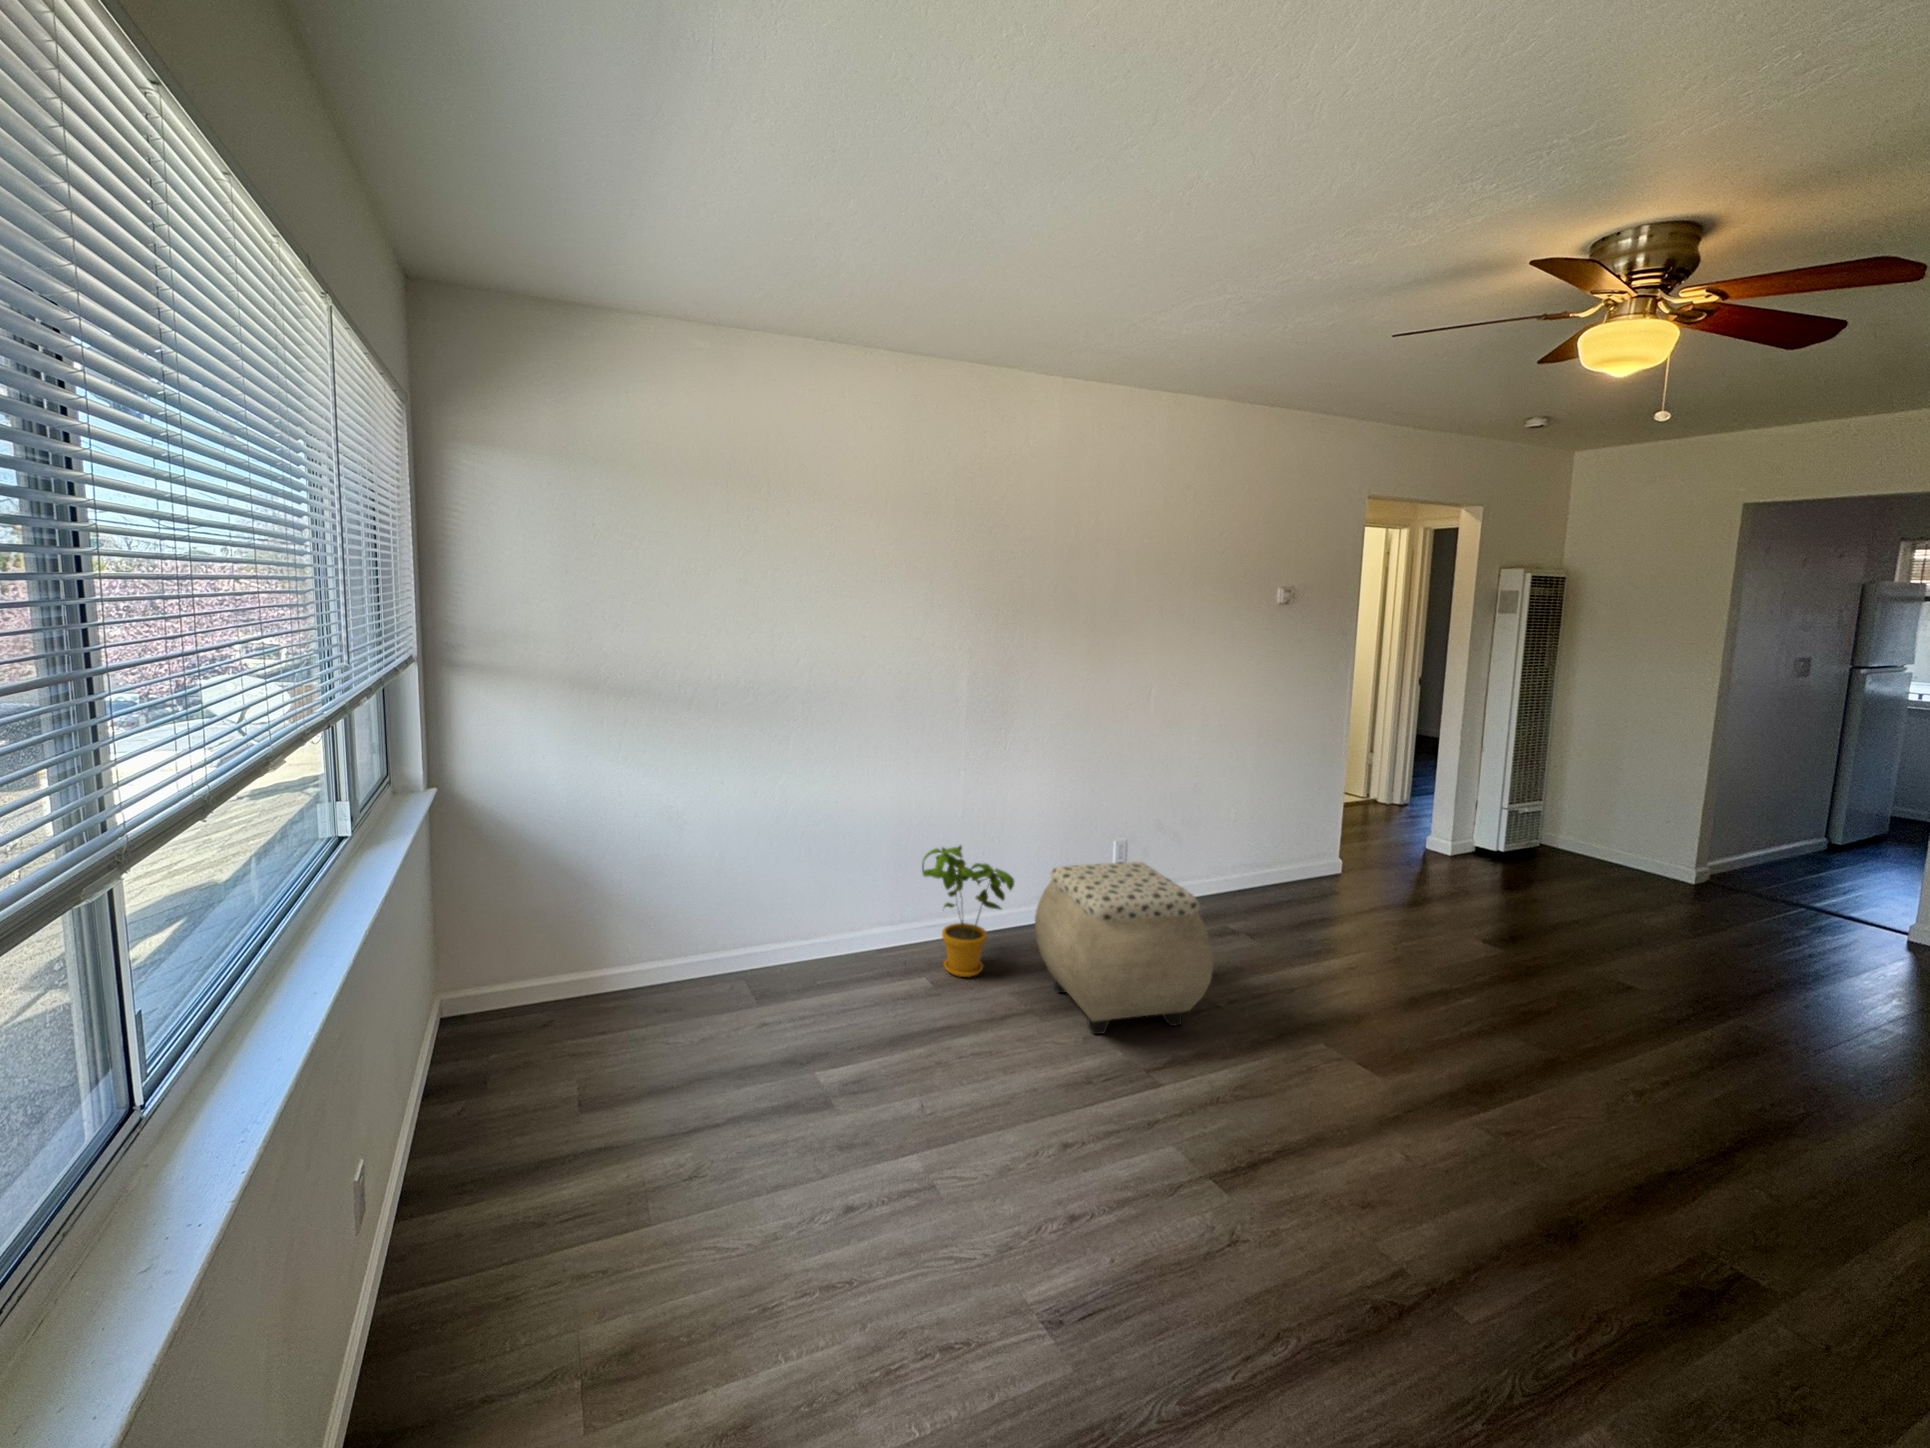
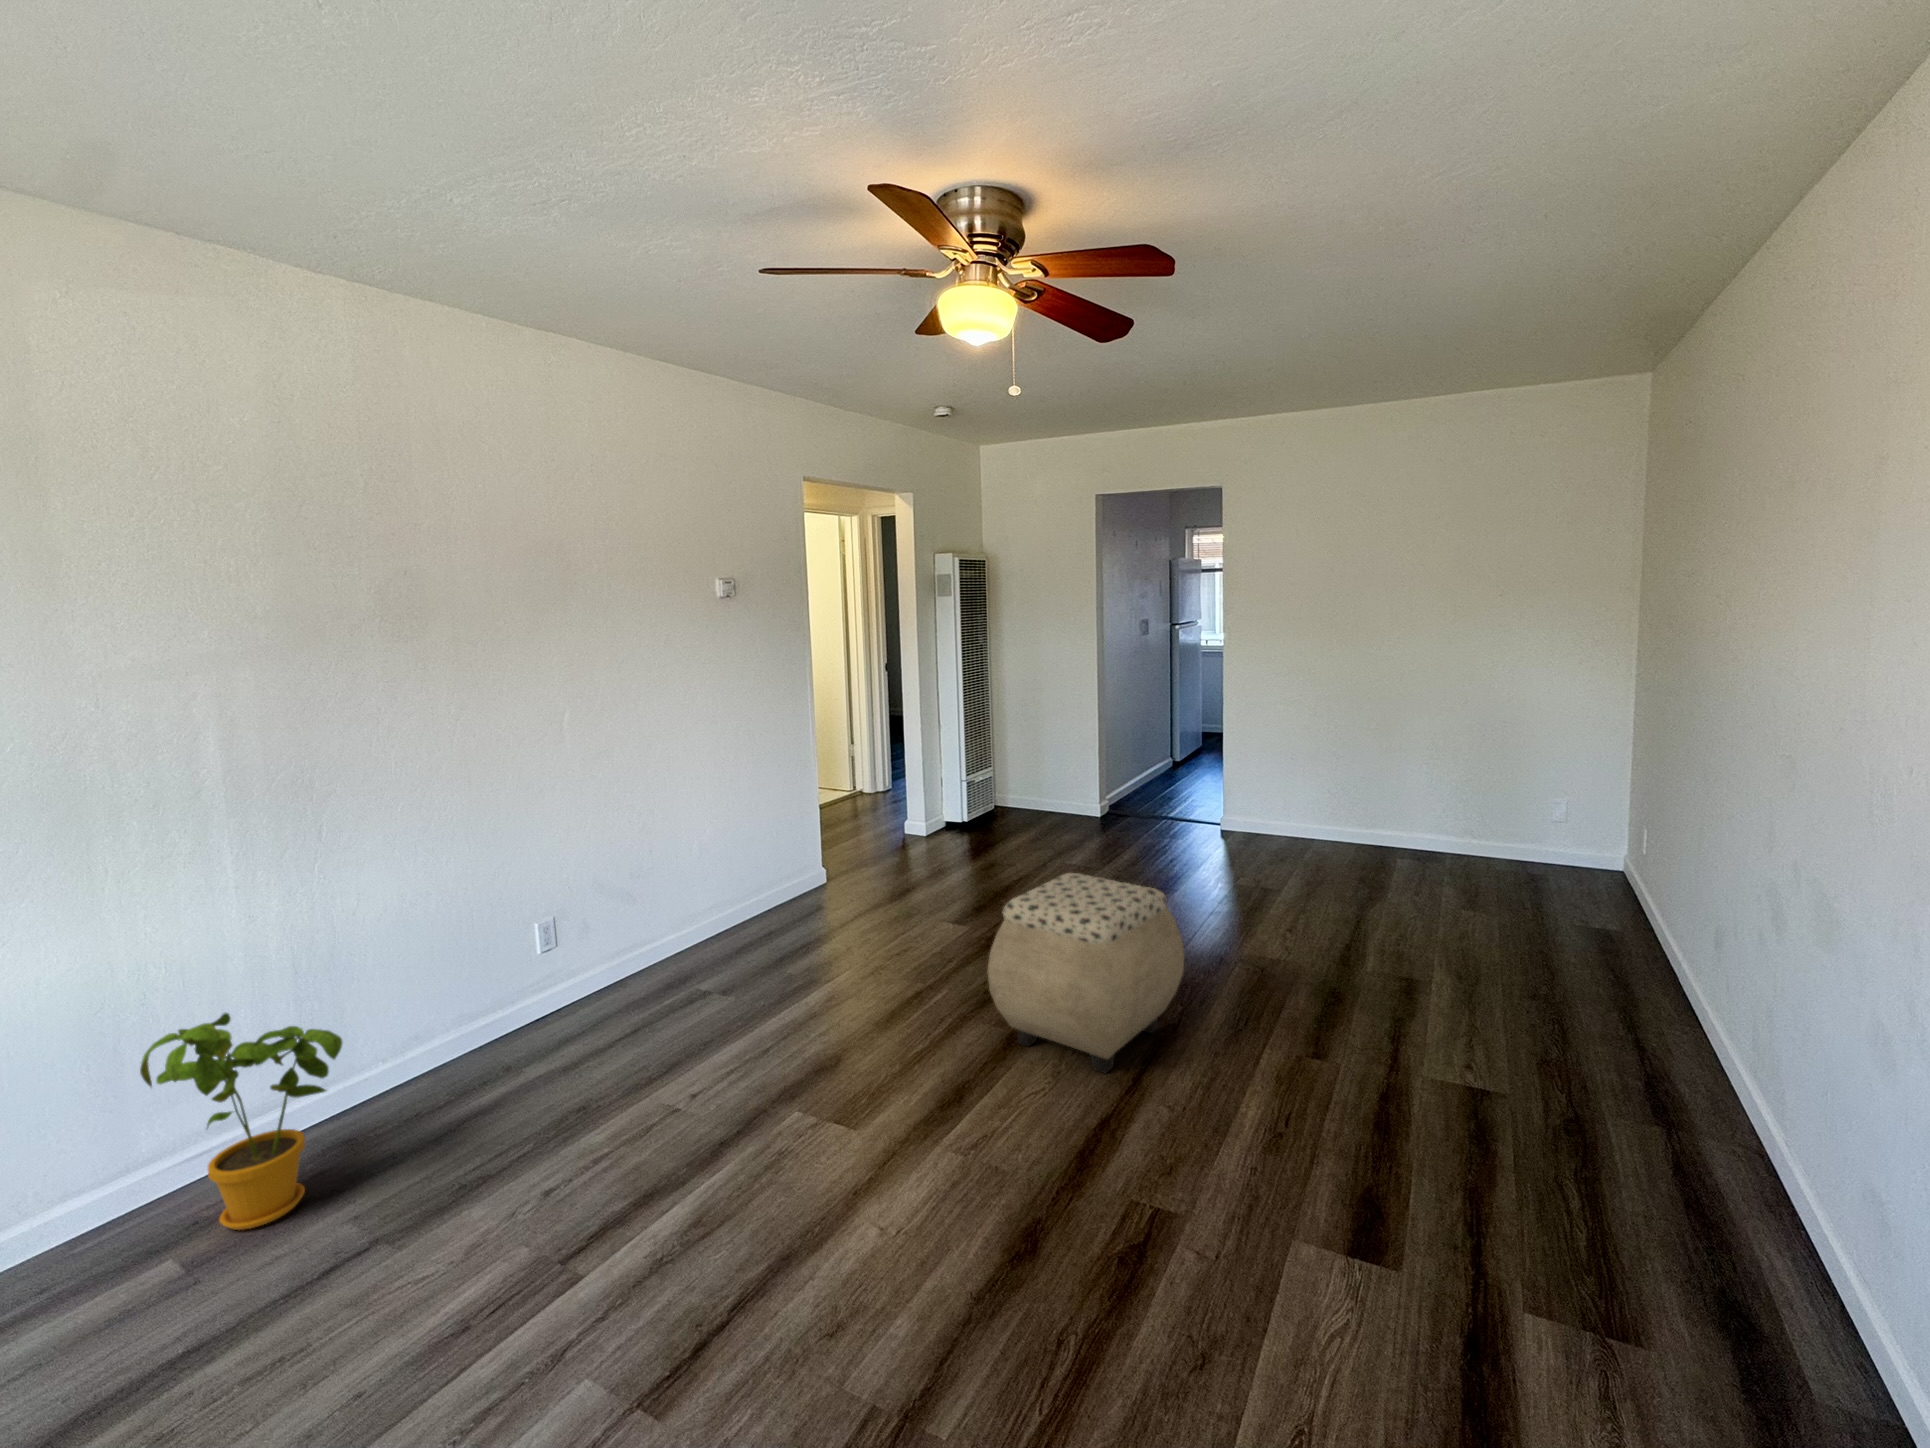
ottoman: present [1035,862,1213,1034] -> present [988,873,1184,1073]

